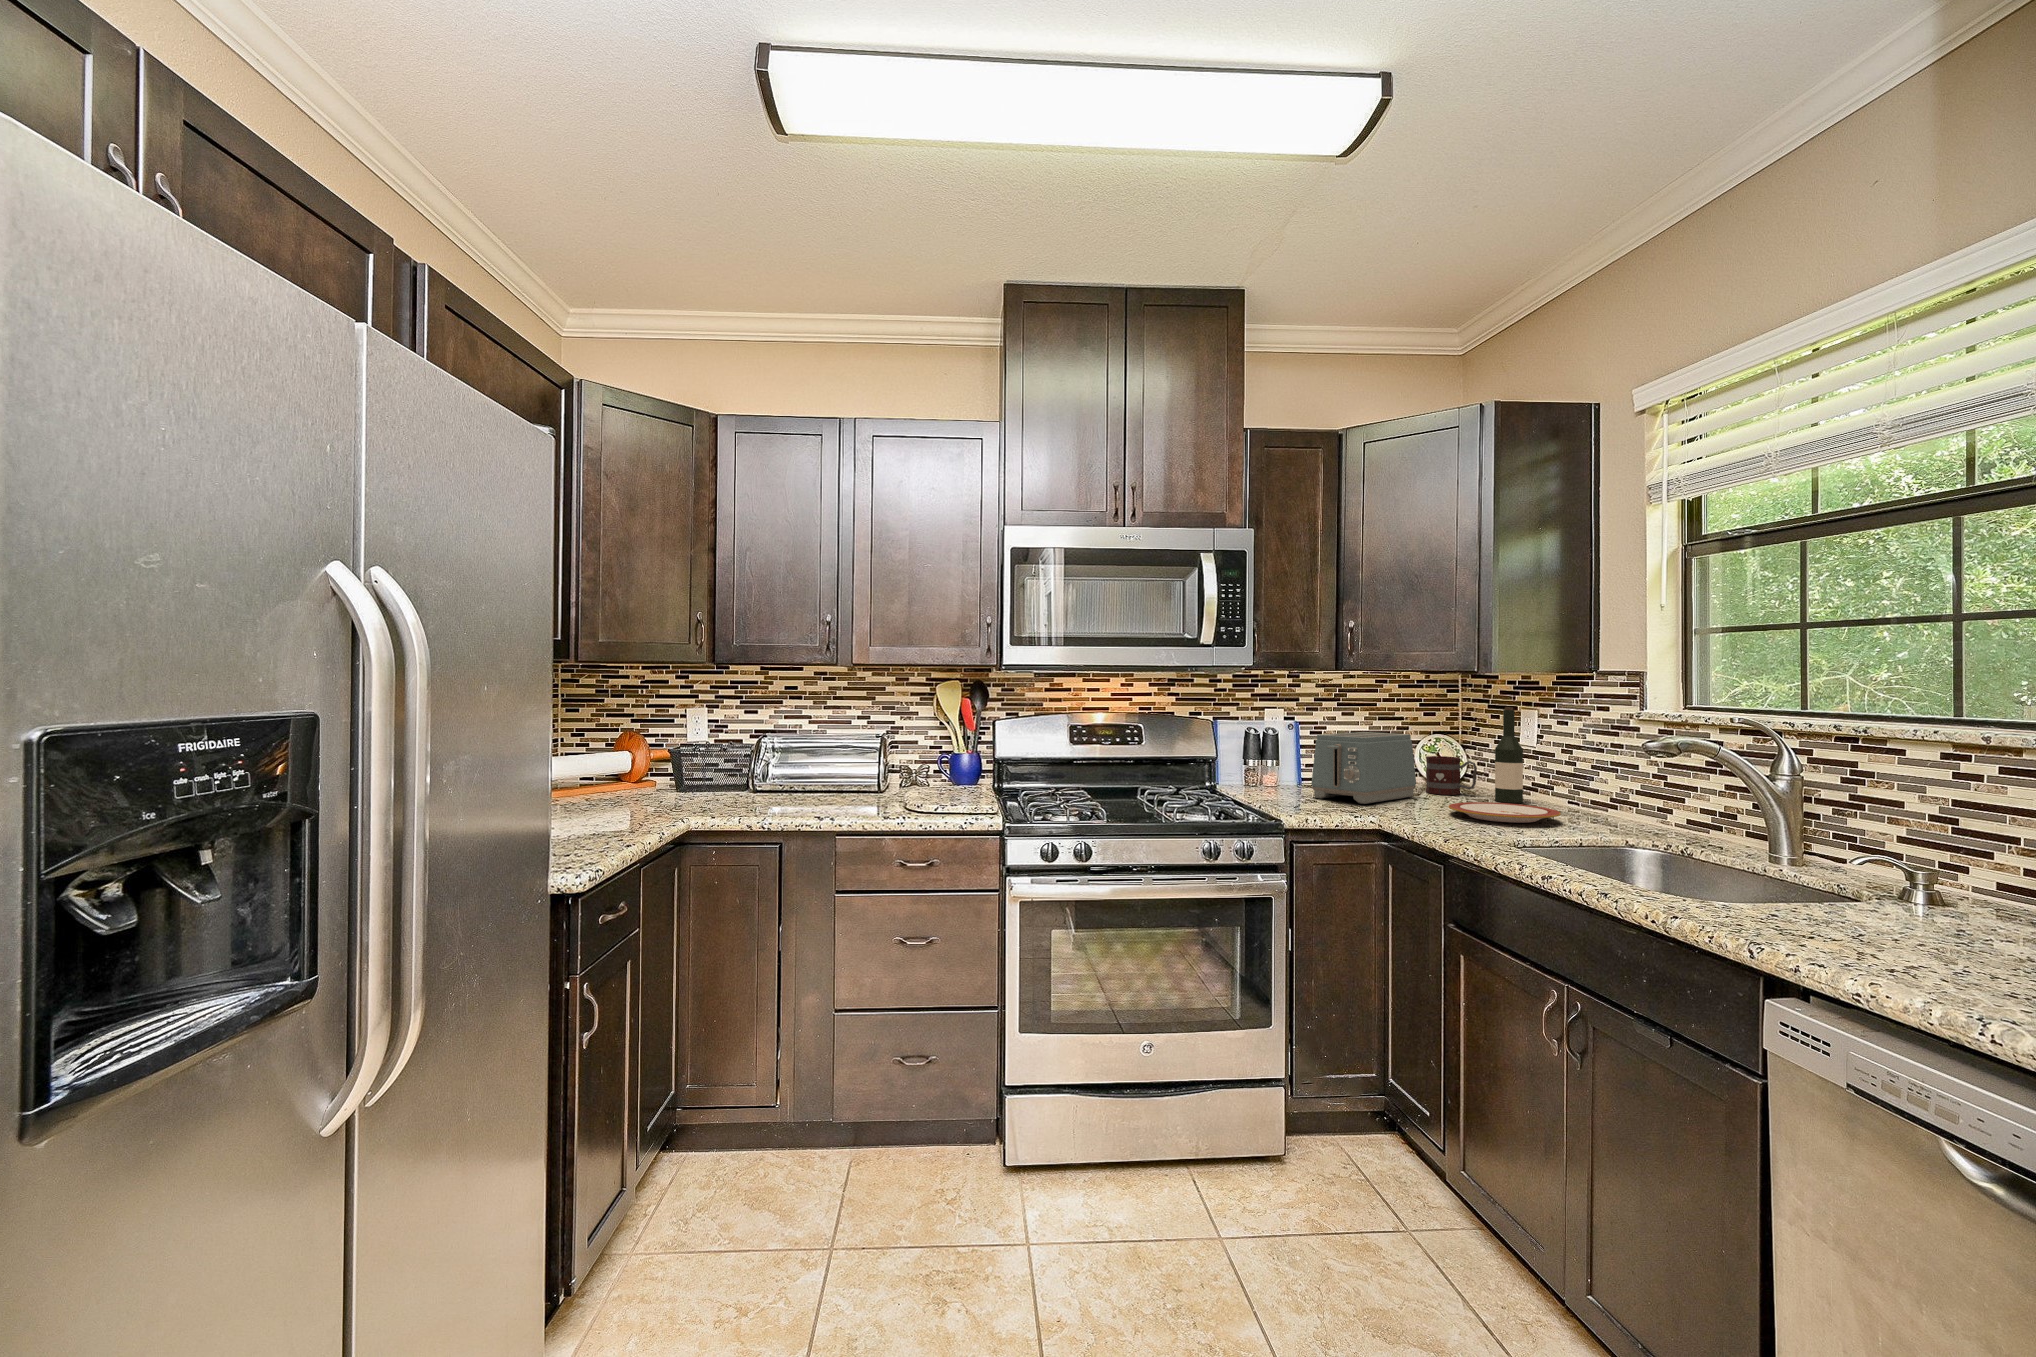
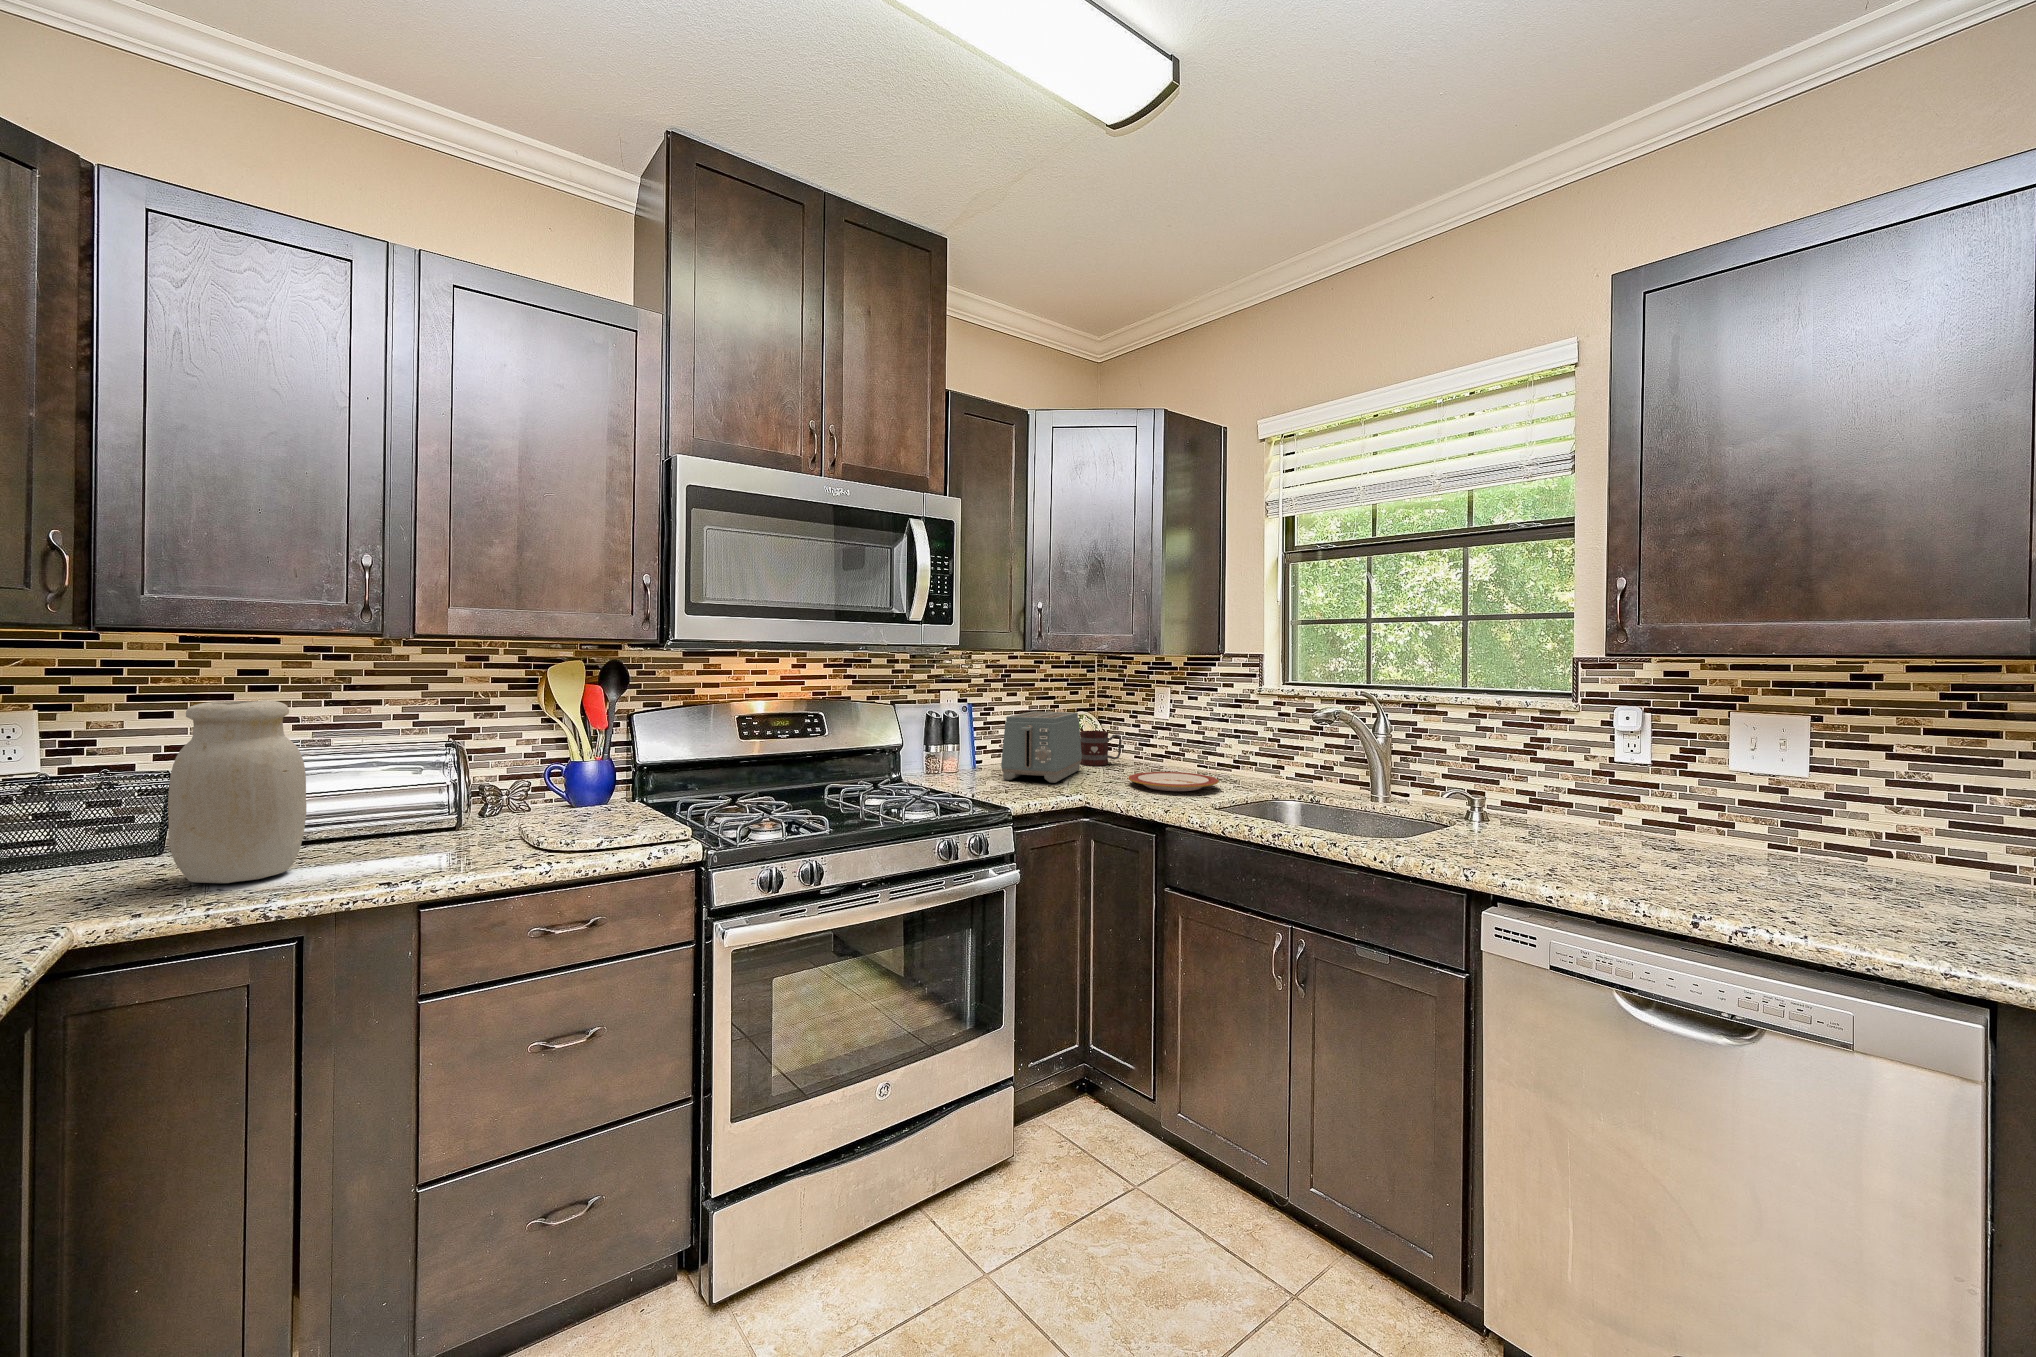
jar: none [758,704,812,805] -> present [168,700,306,883]
wine bottle: present [1495,707,1523,803] -> none [1139,686,1162,769]

